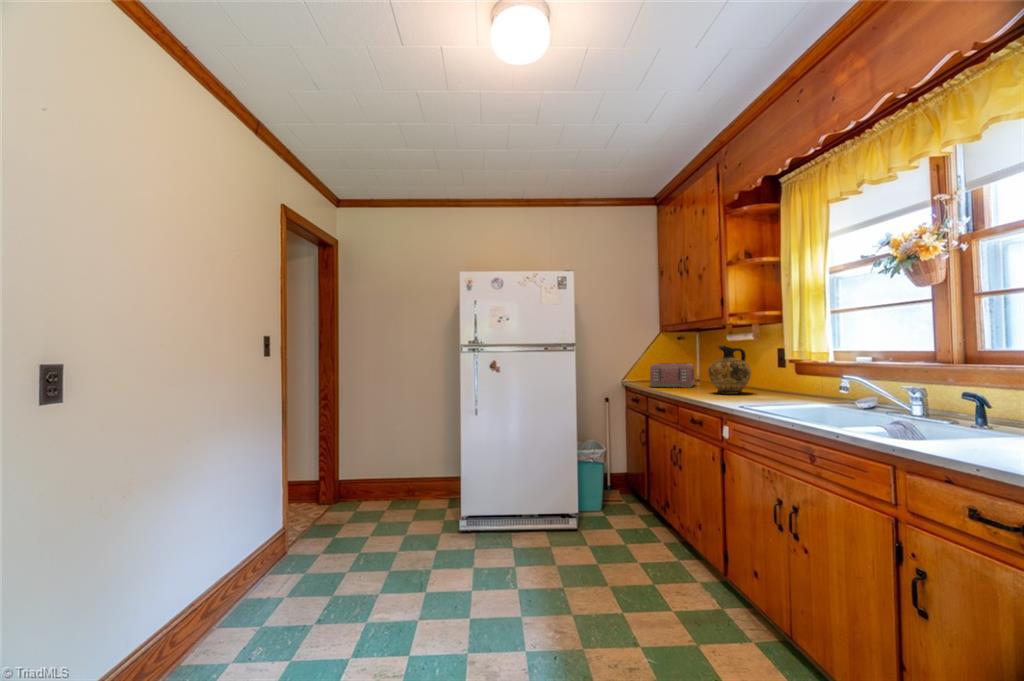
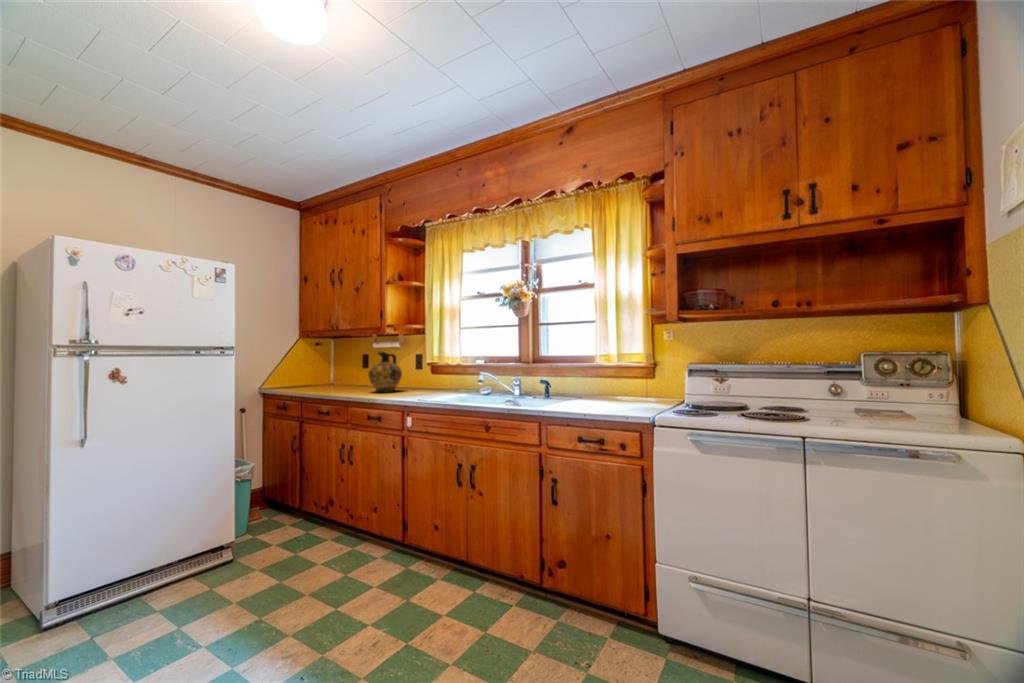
toaster: present [650,363,695,388] -> none [299,368,342,392]

